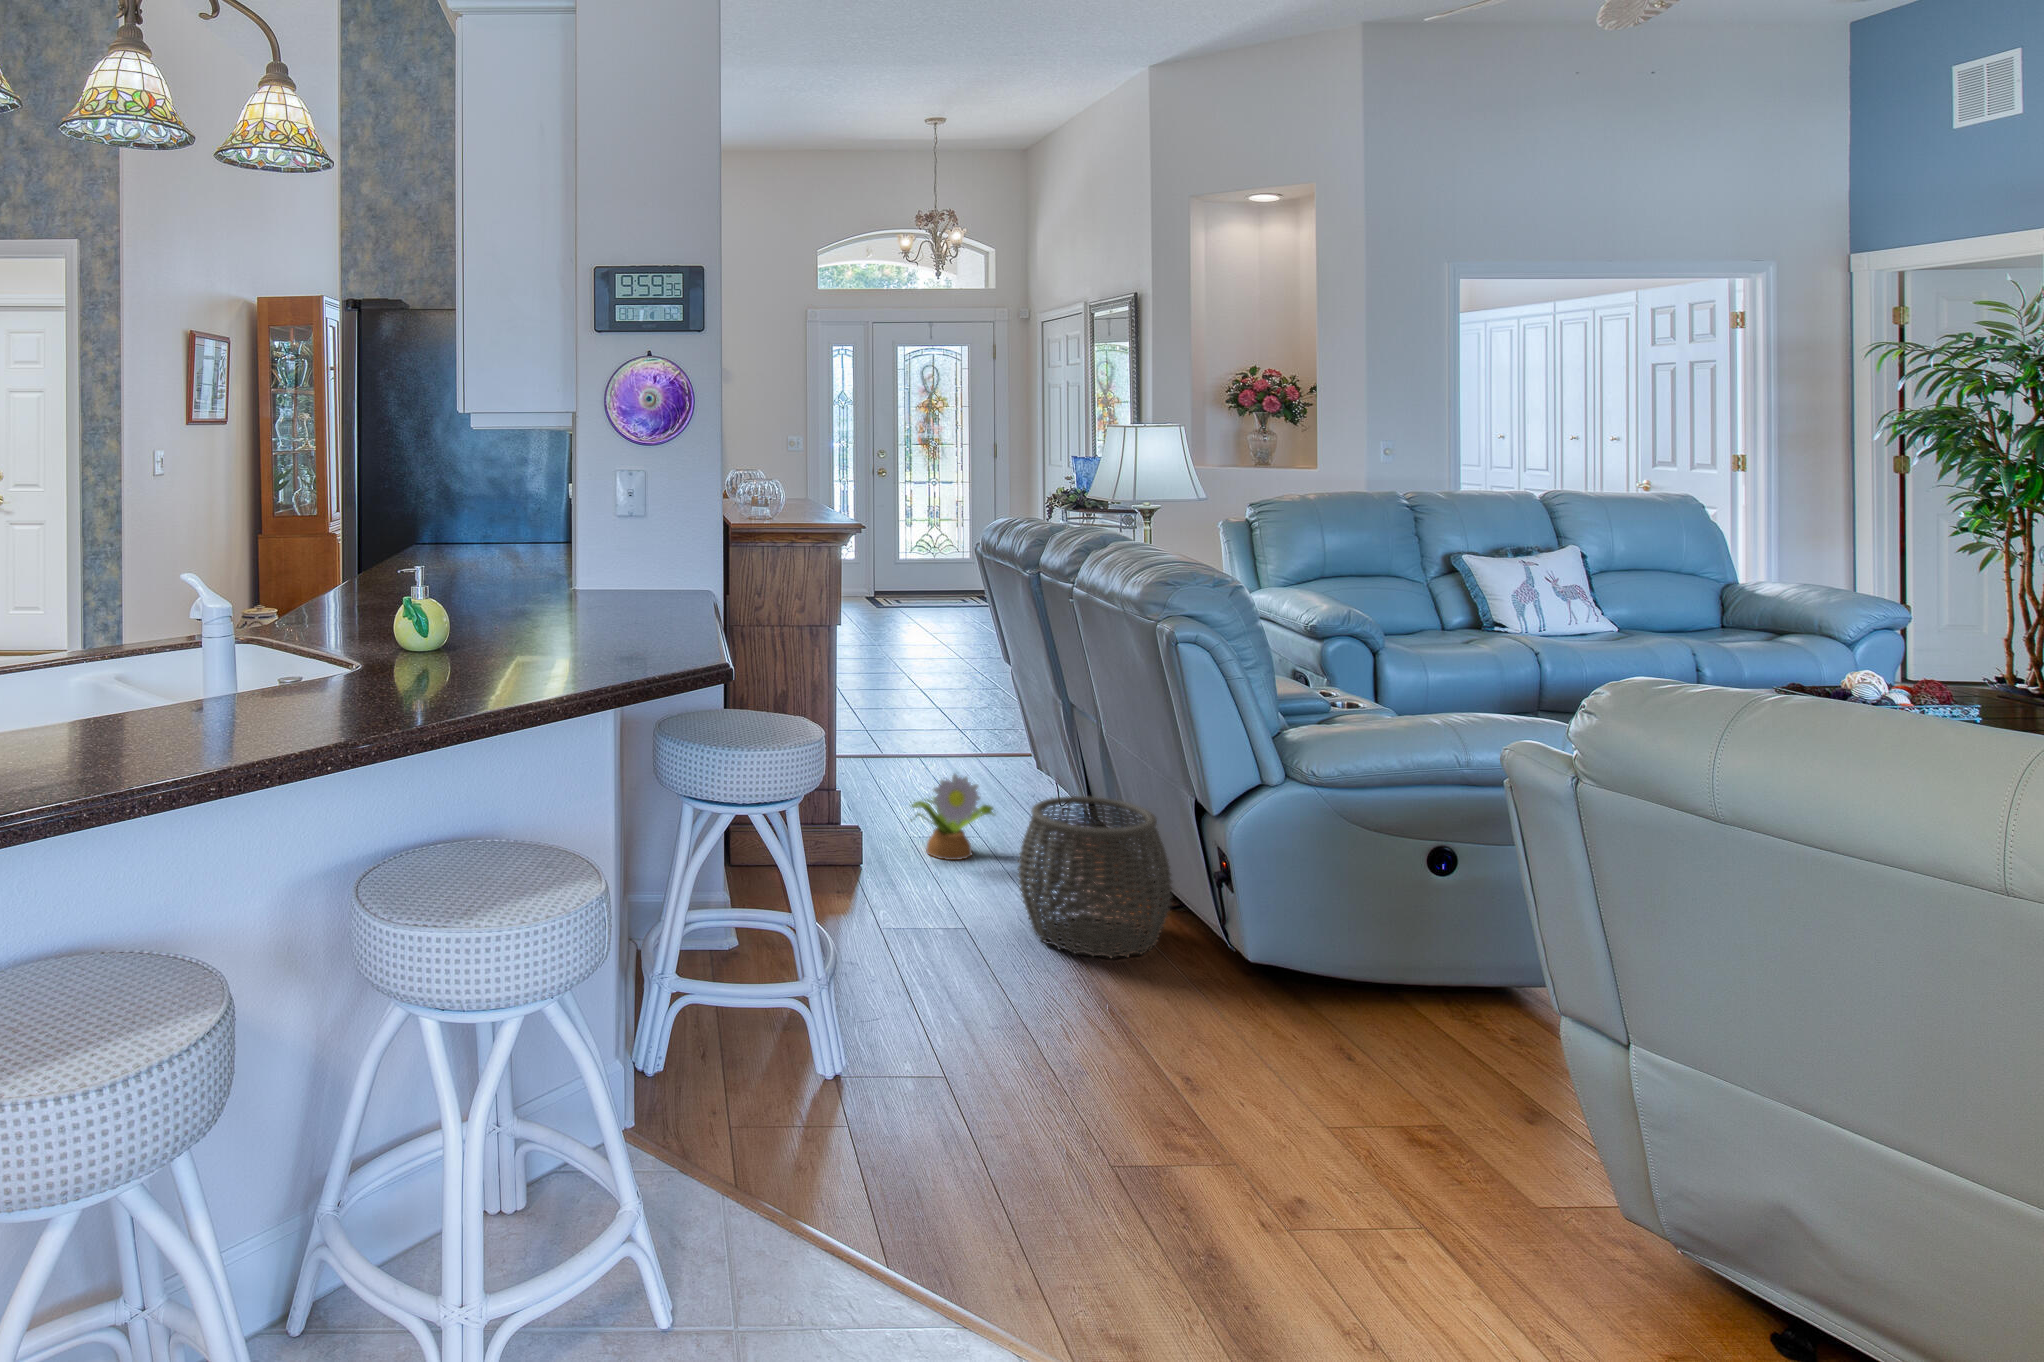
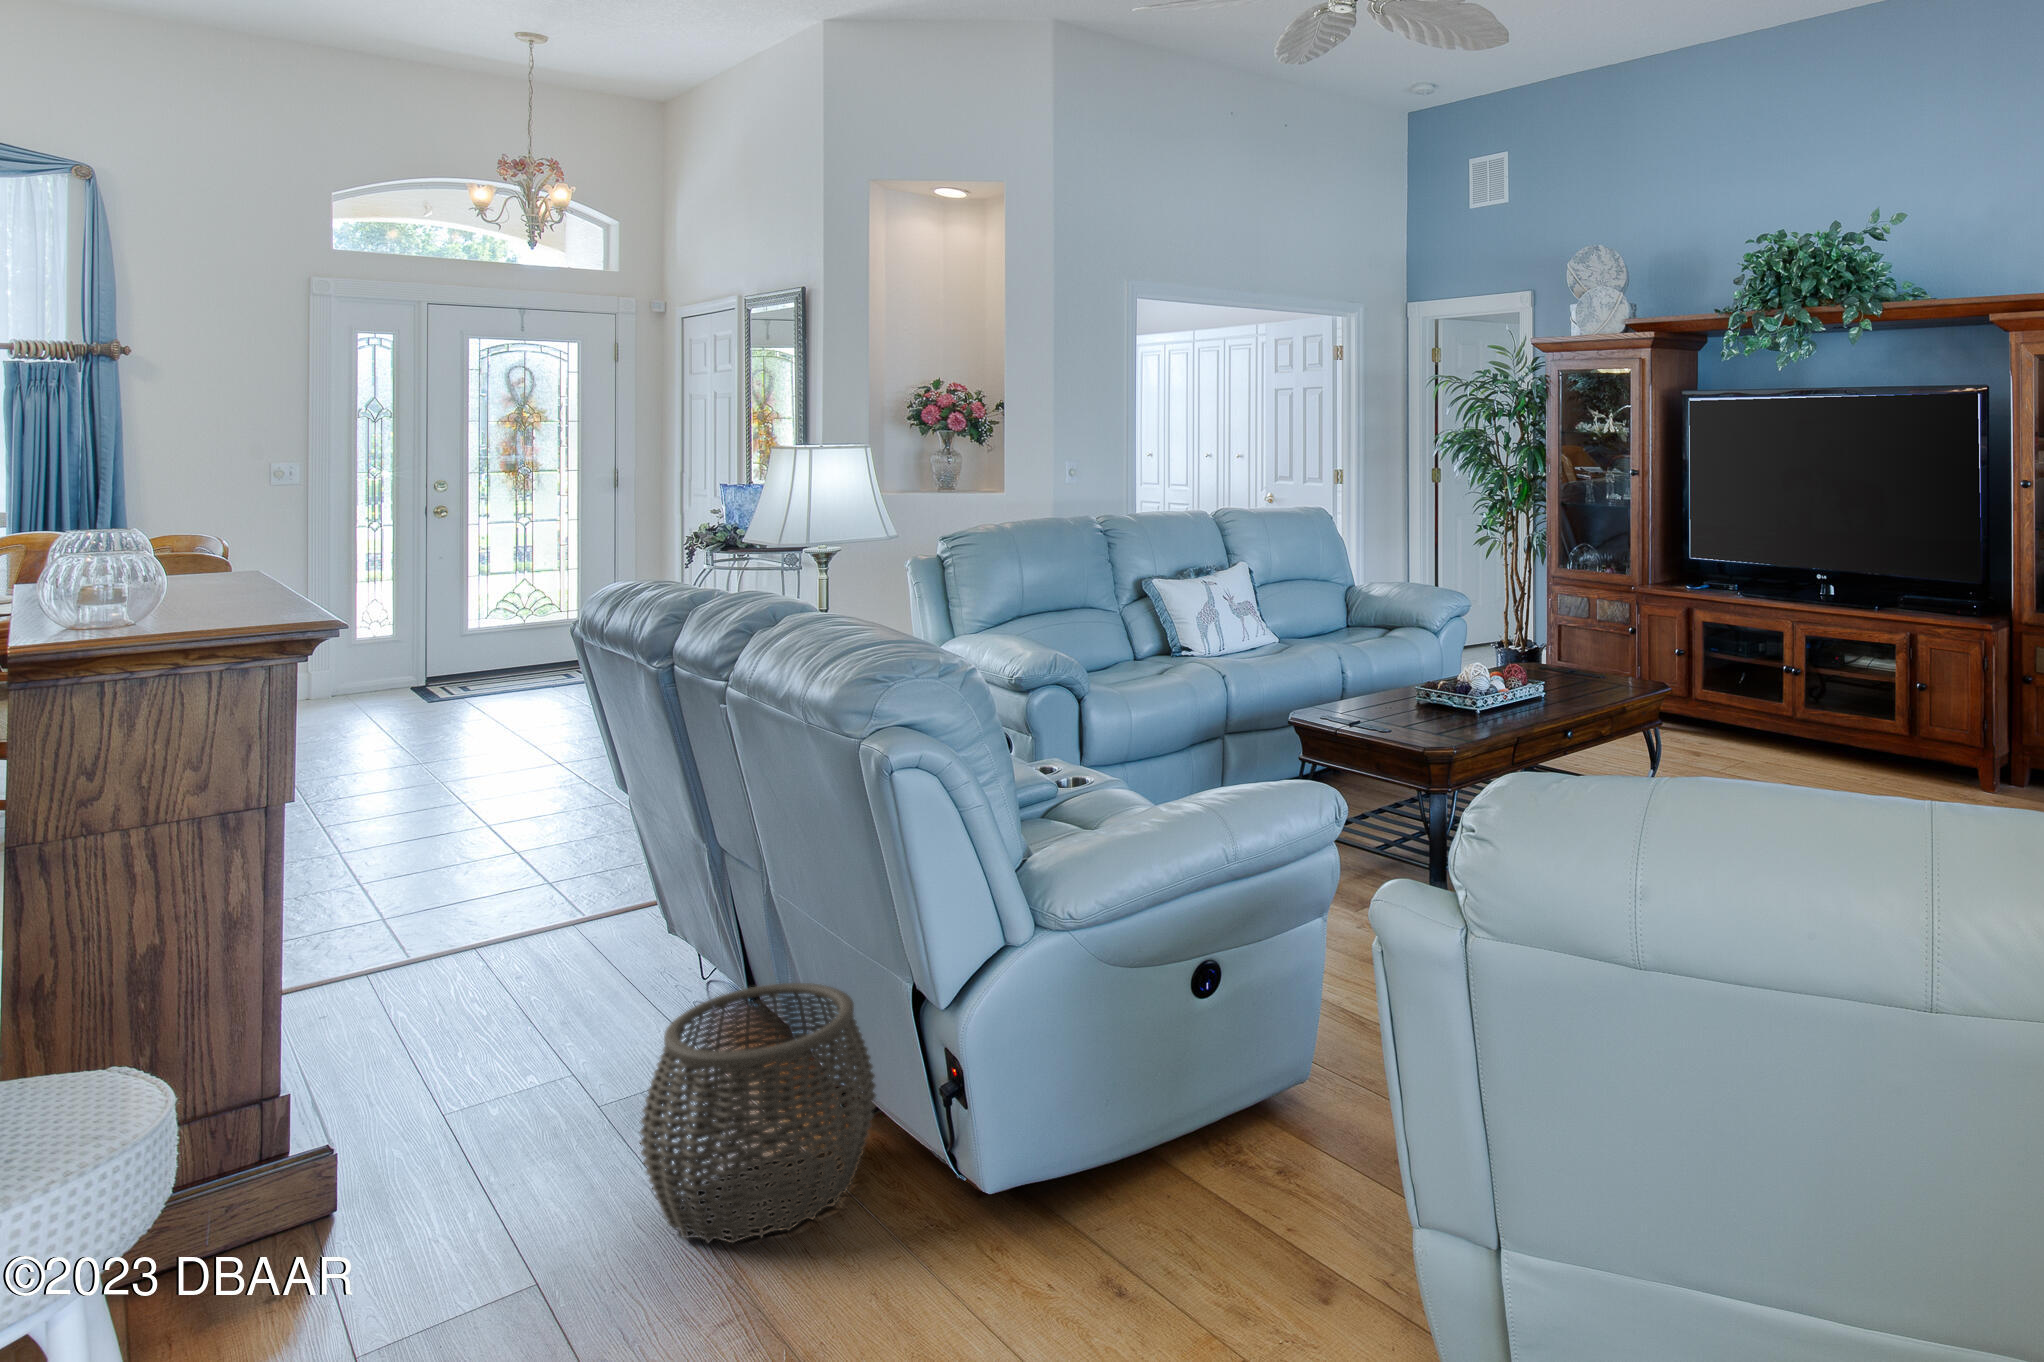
decorative plant: present [912,774,994,860] -> none [453,983,610,1120]

